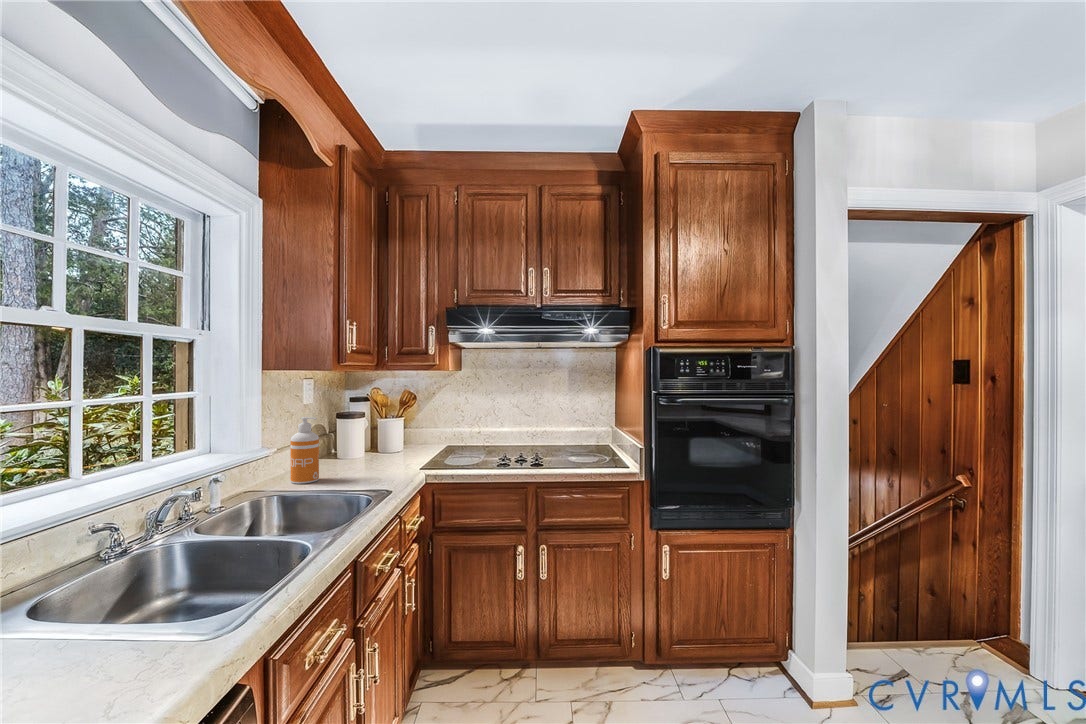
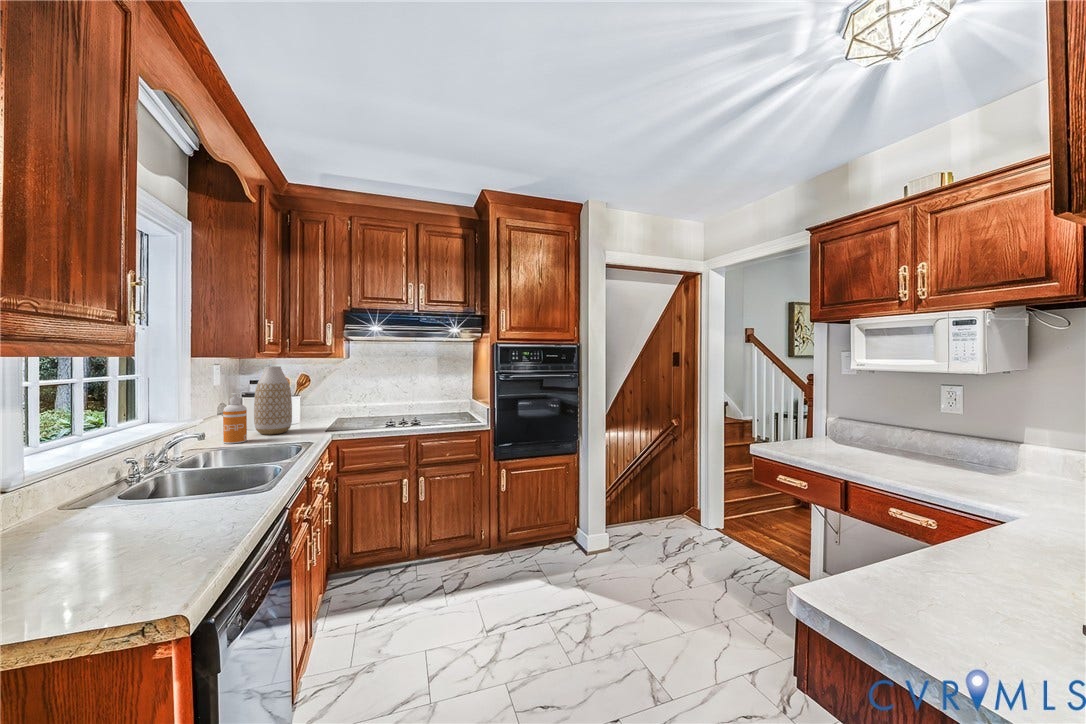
vase: none [335,382,380,471] -> present [254,366,292,435]

